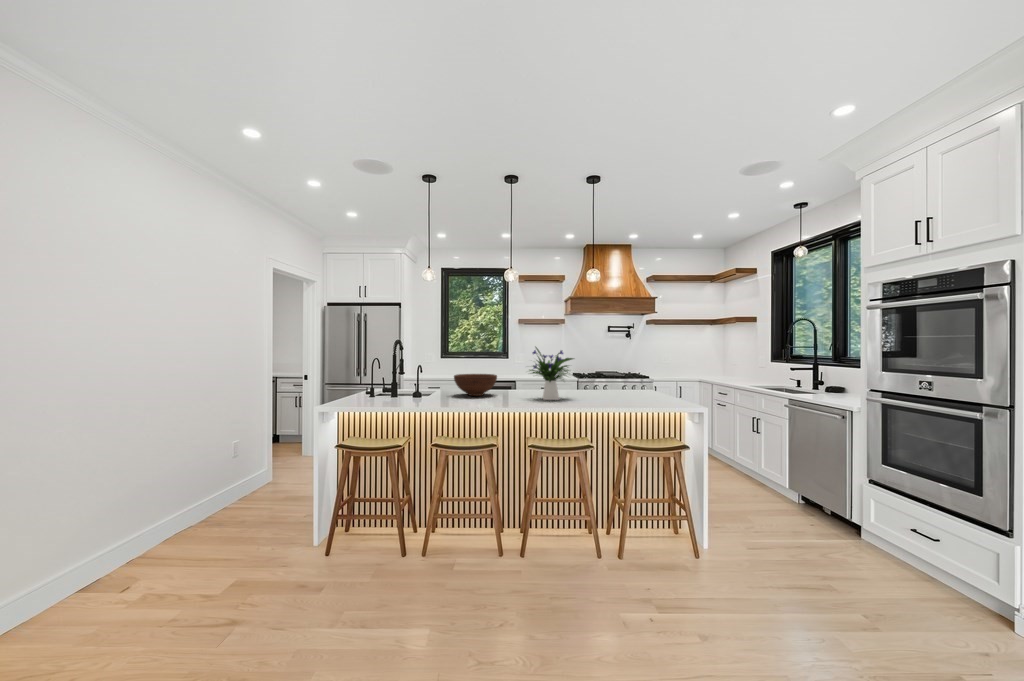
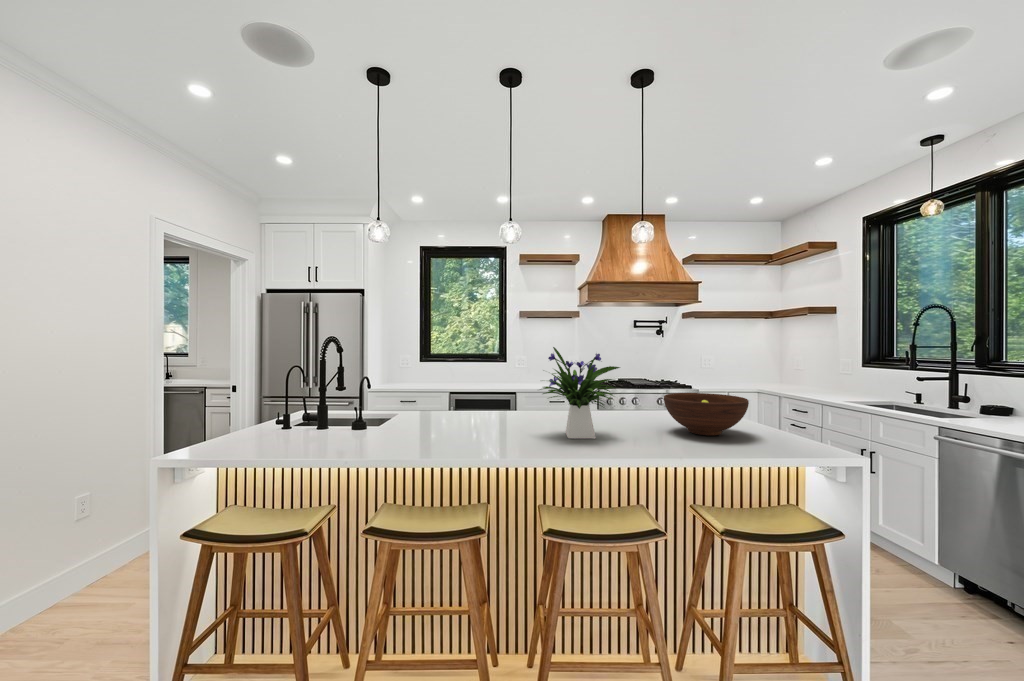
fruit bowl: present [454,374,497,396] -> present [664,393,749,436]

